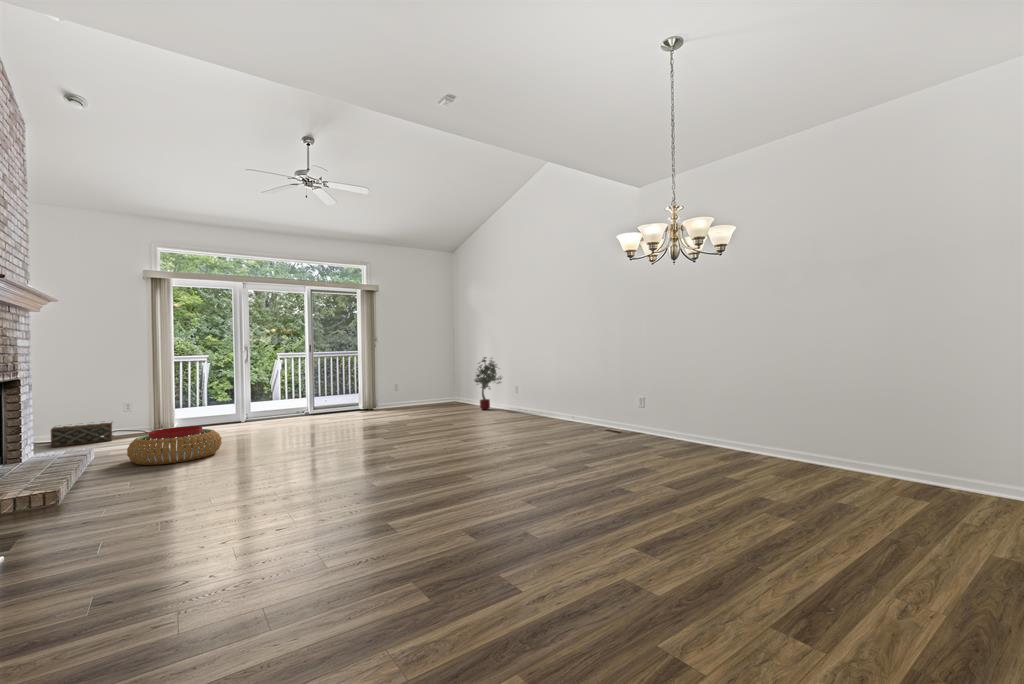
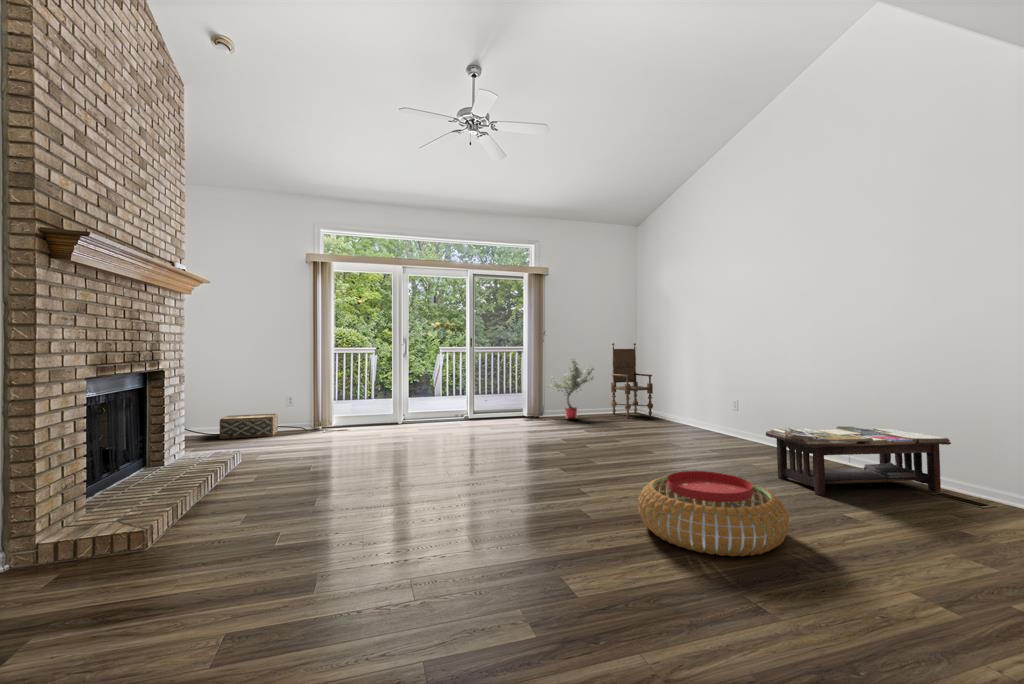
armchair: none [434,346,467,405] -> present [611,343,653,418]
potted tree: present [474,357,502,410] -> present [548,359,594,420]
coffee table: none [519,394,613,434] -> present [766,426,951,496]
pouf: present [127,426,222,465] -> present [638,471,789,556]

